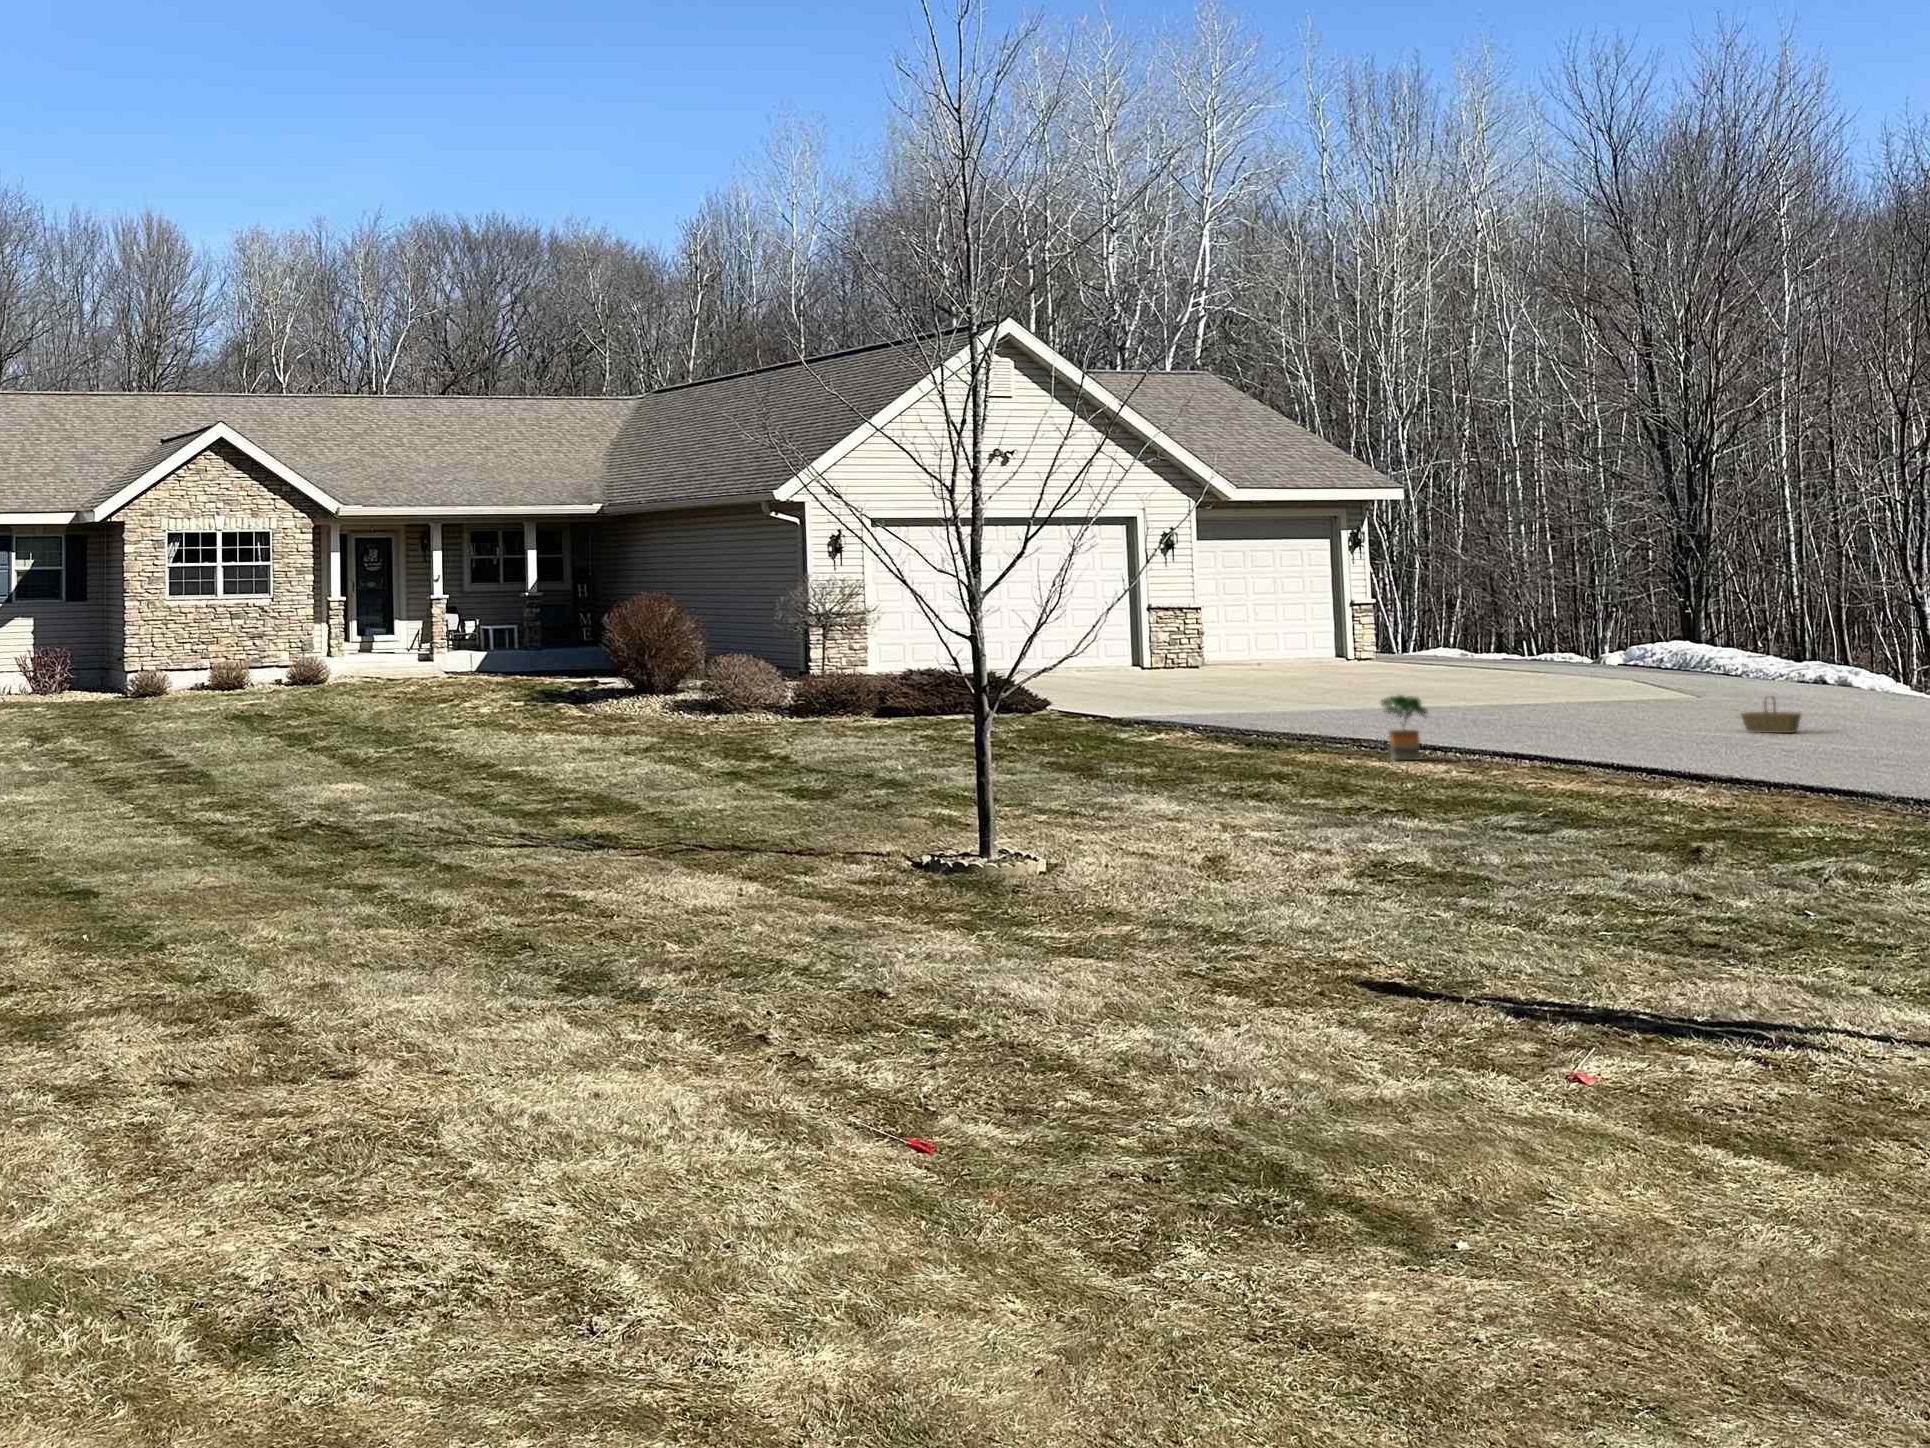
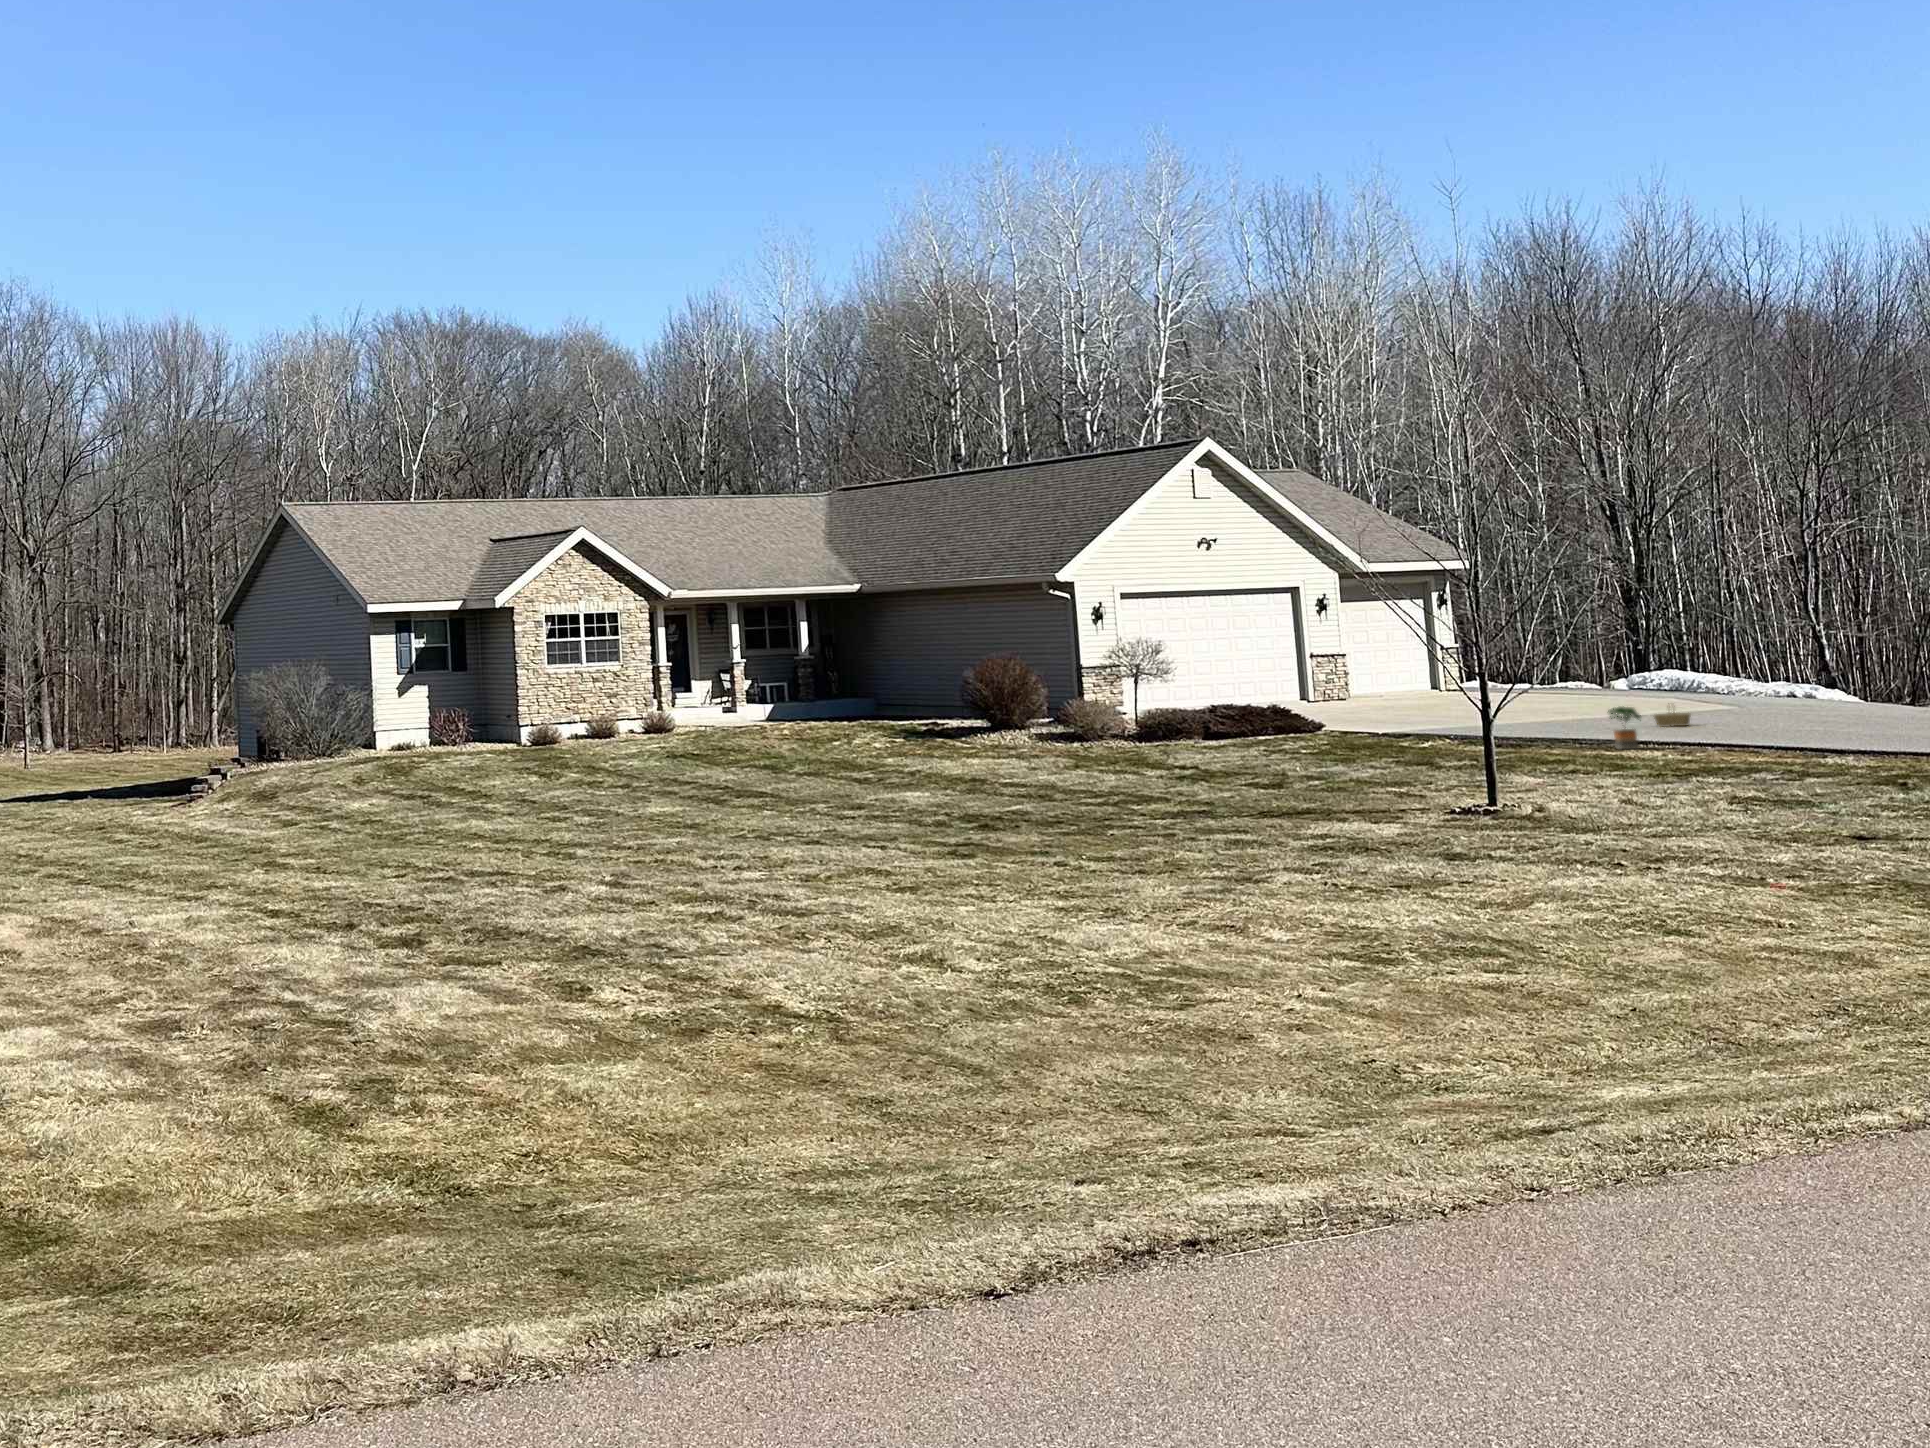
basket: present [1741,697,1801,733] -> present [1654,712,1691,727]

